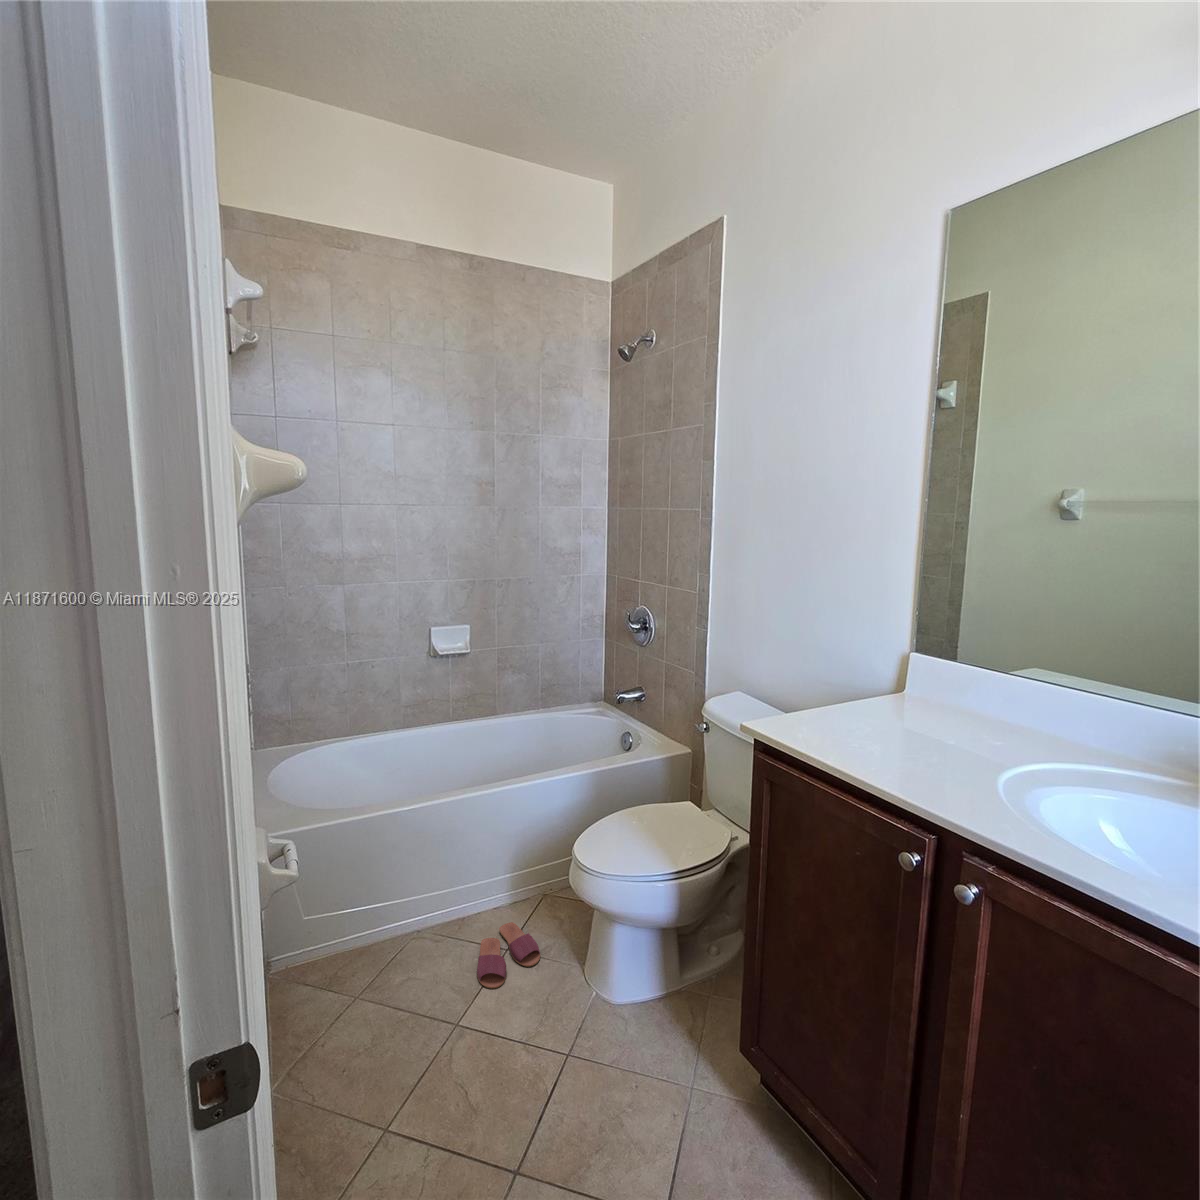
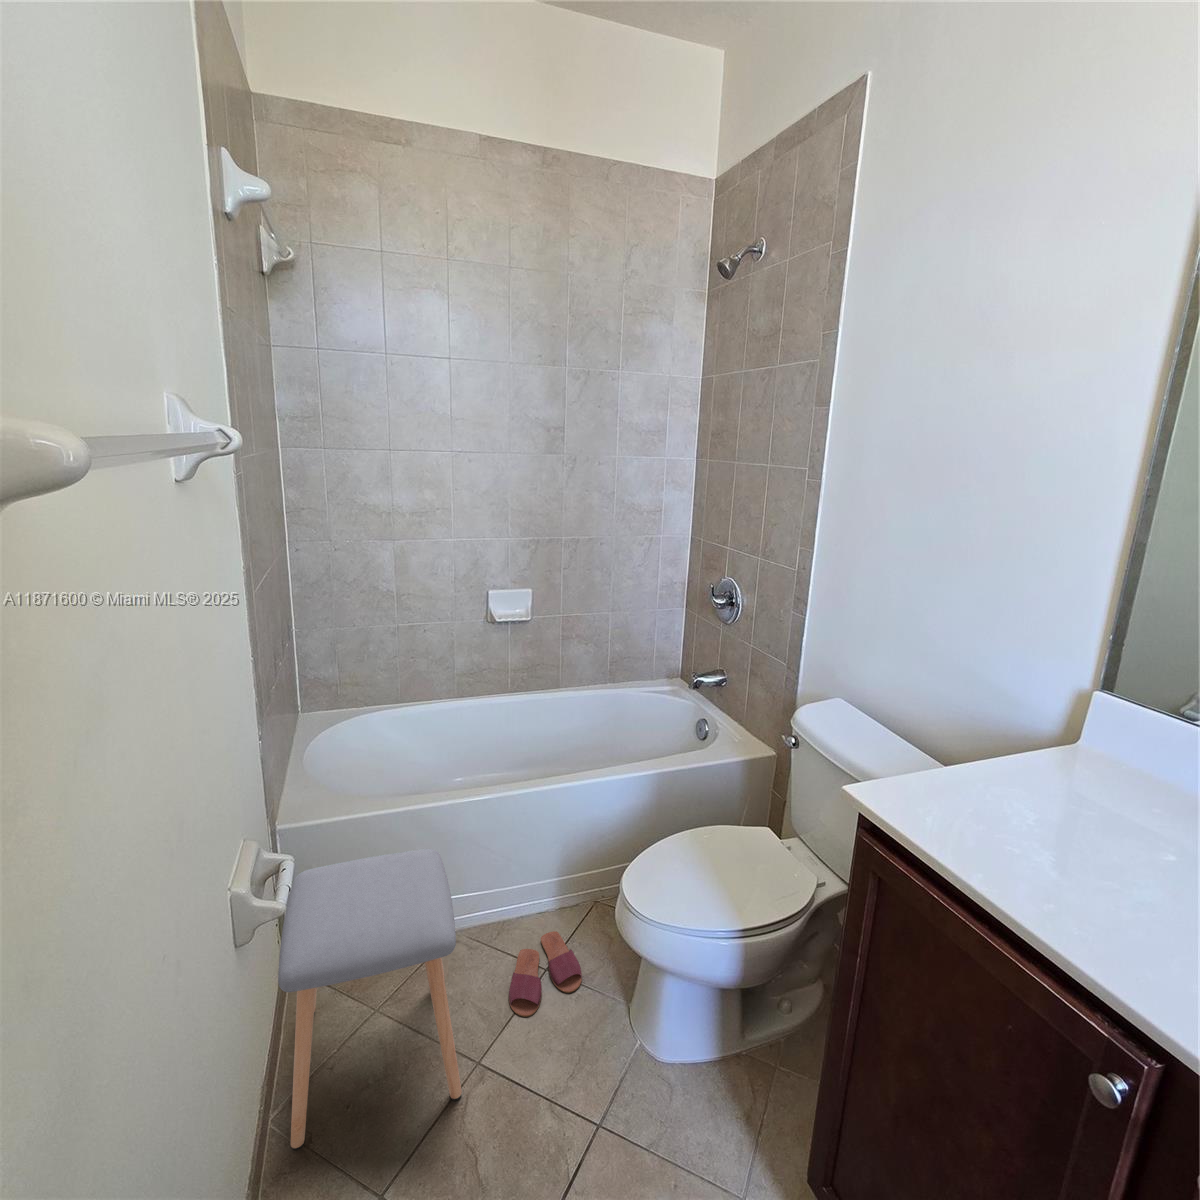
stool: none [283,843,447,1111] -> present [278,849,462,1150]

